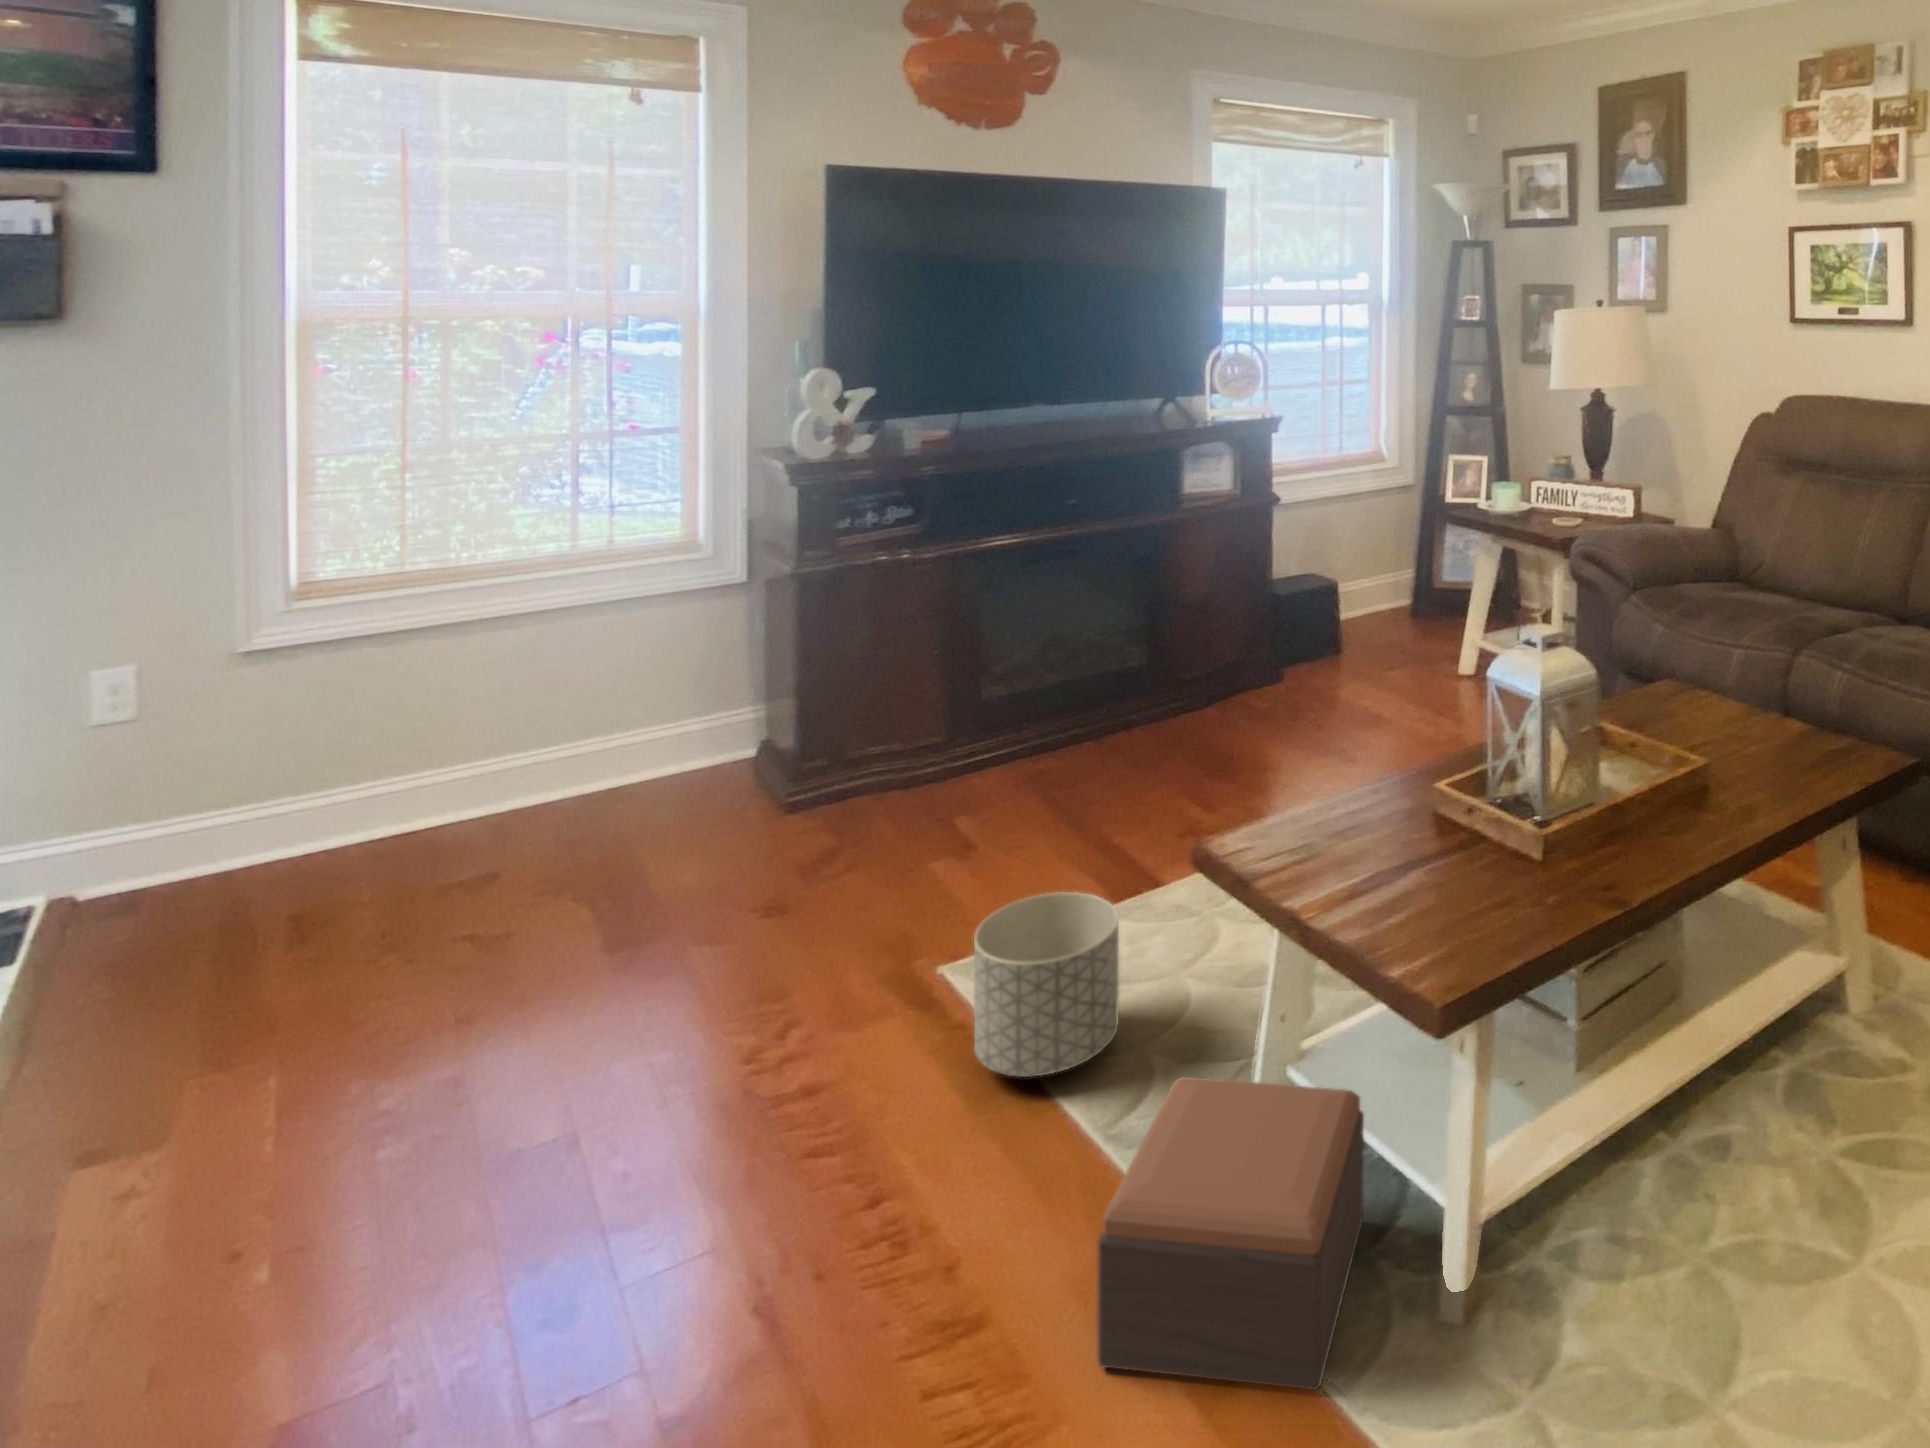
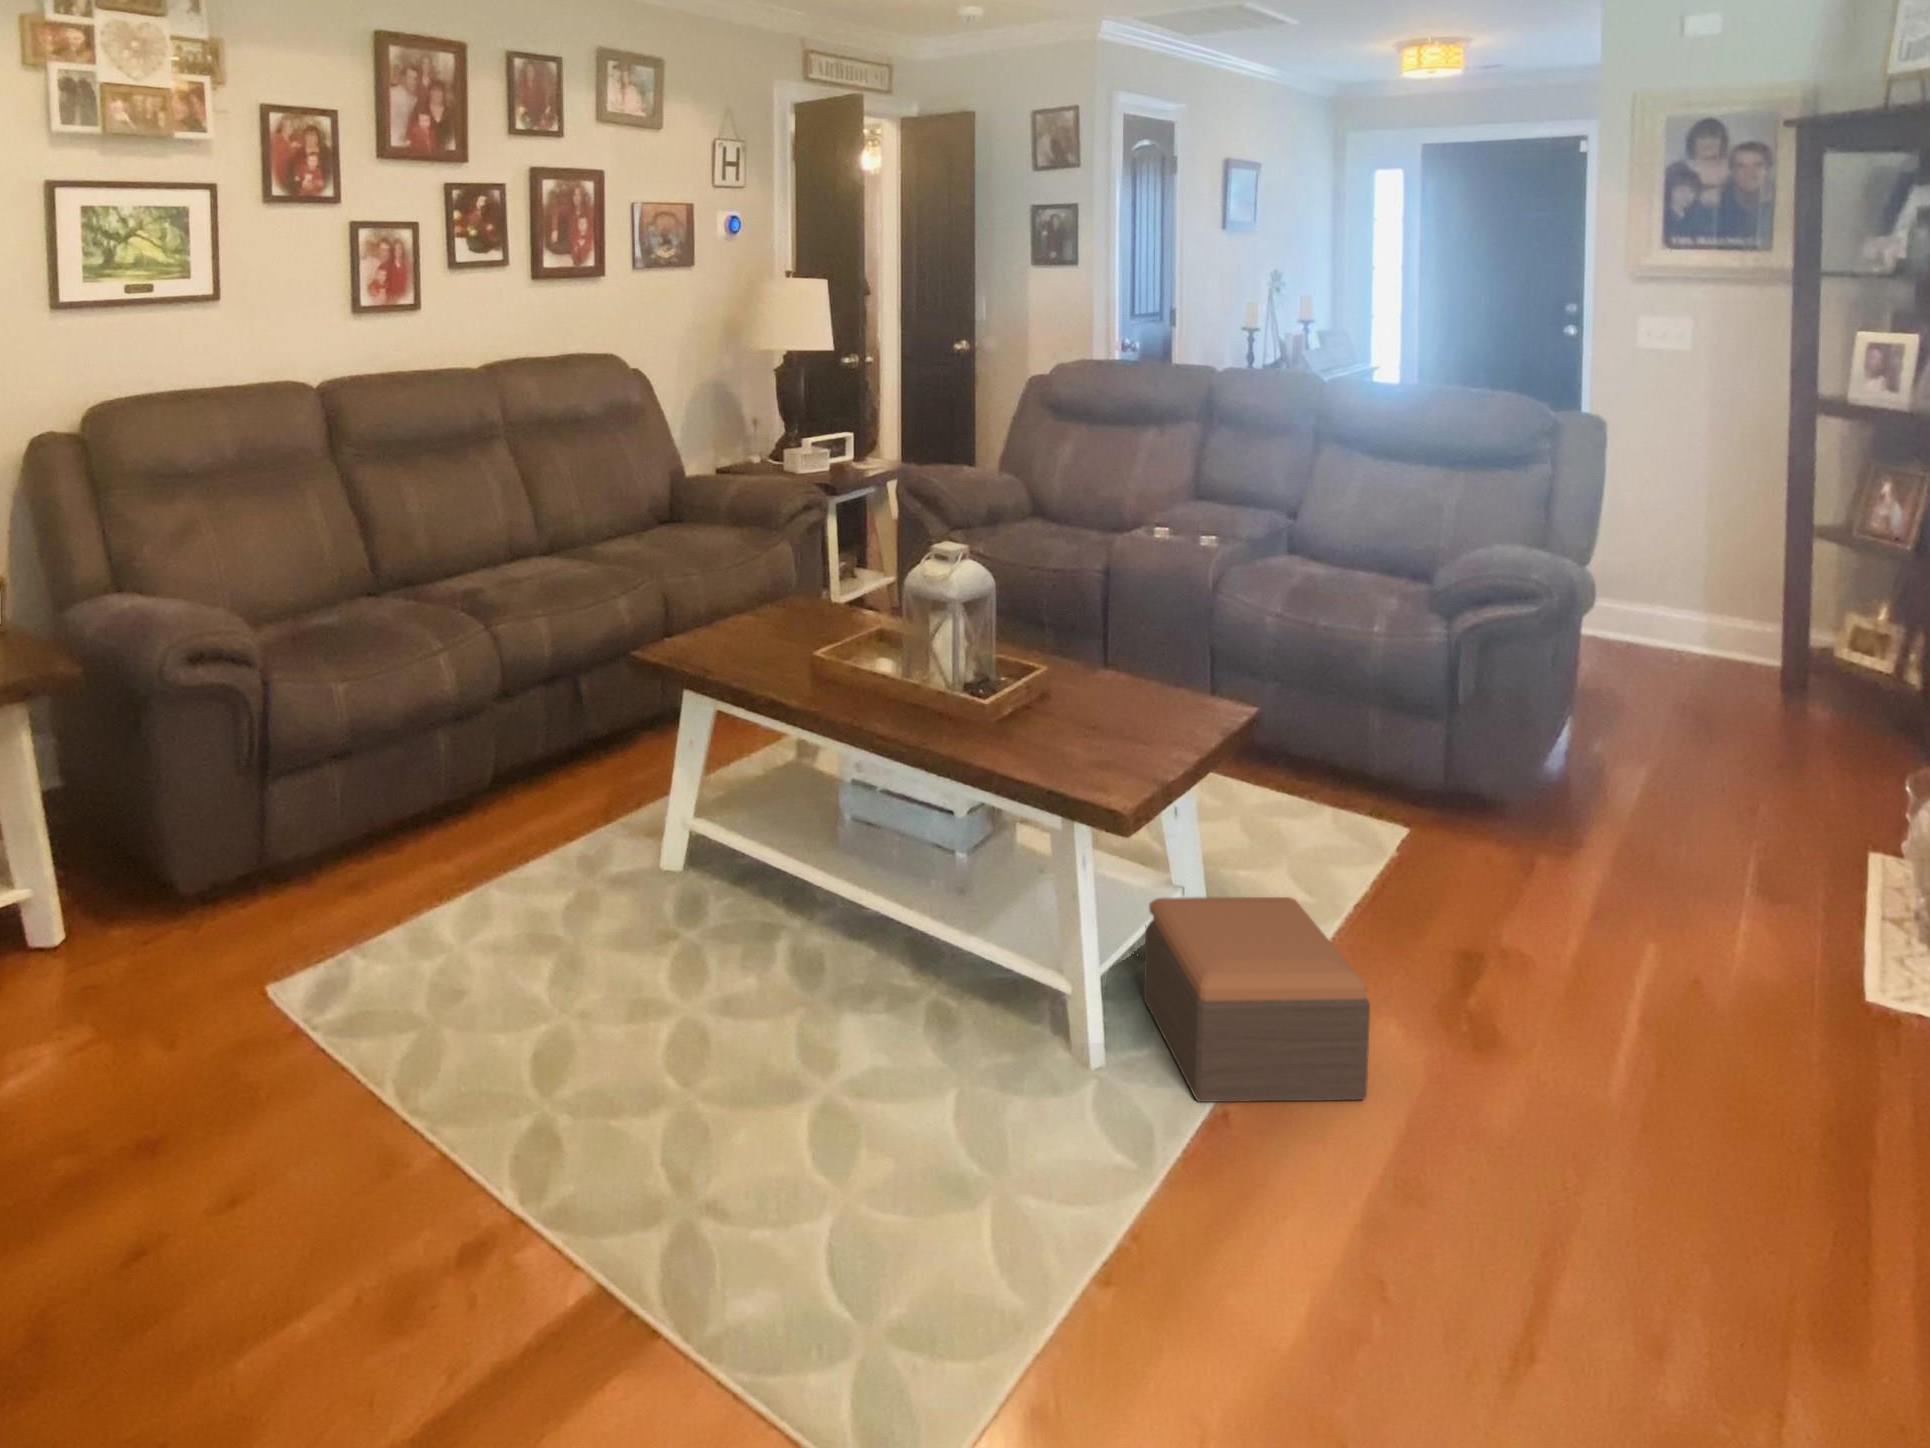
planter: present [974,892,1119,1077] -> none [971,1052,1154,1318]

